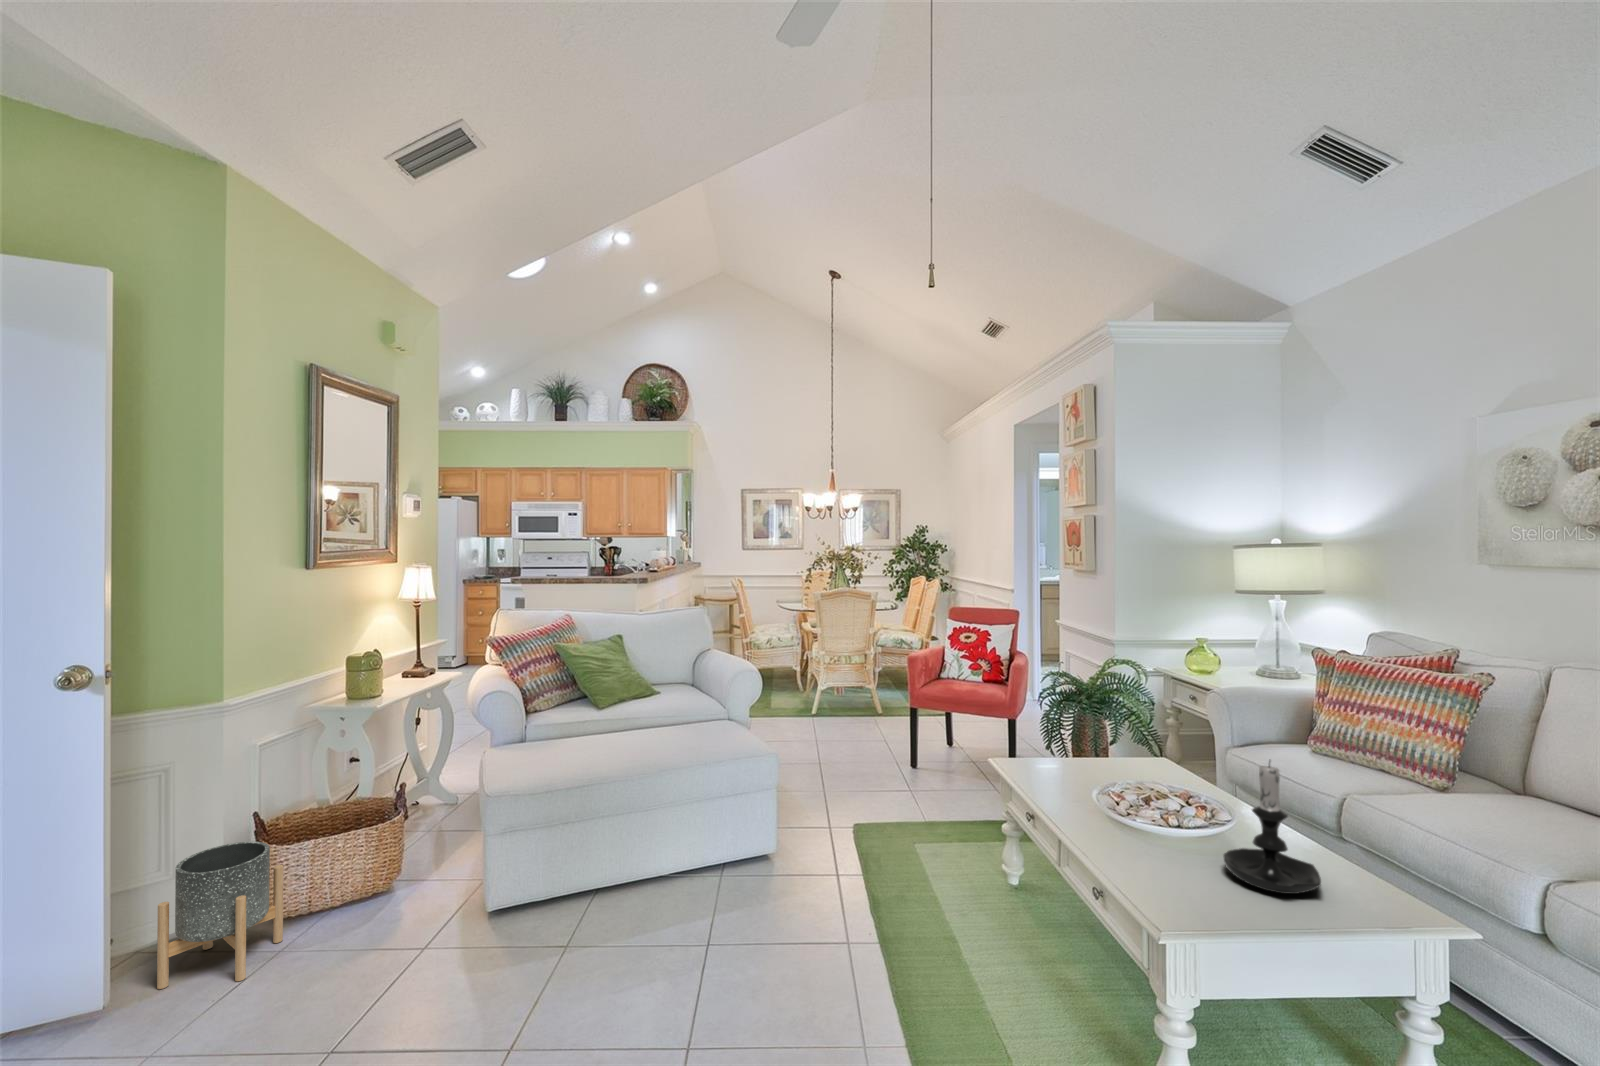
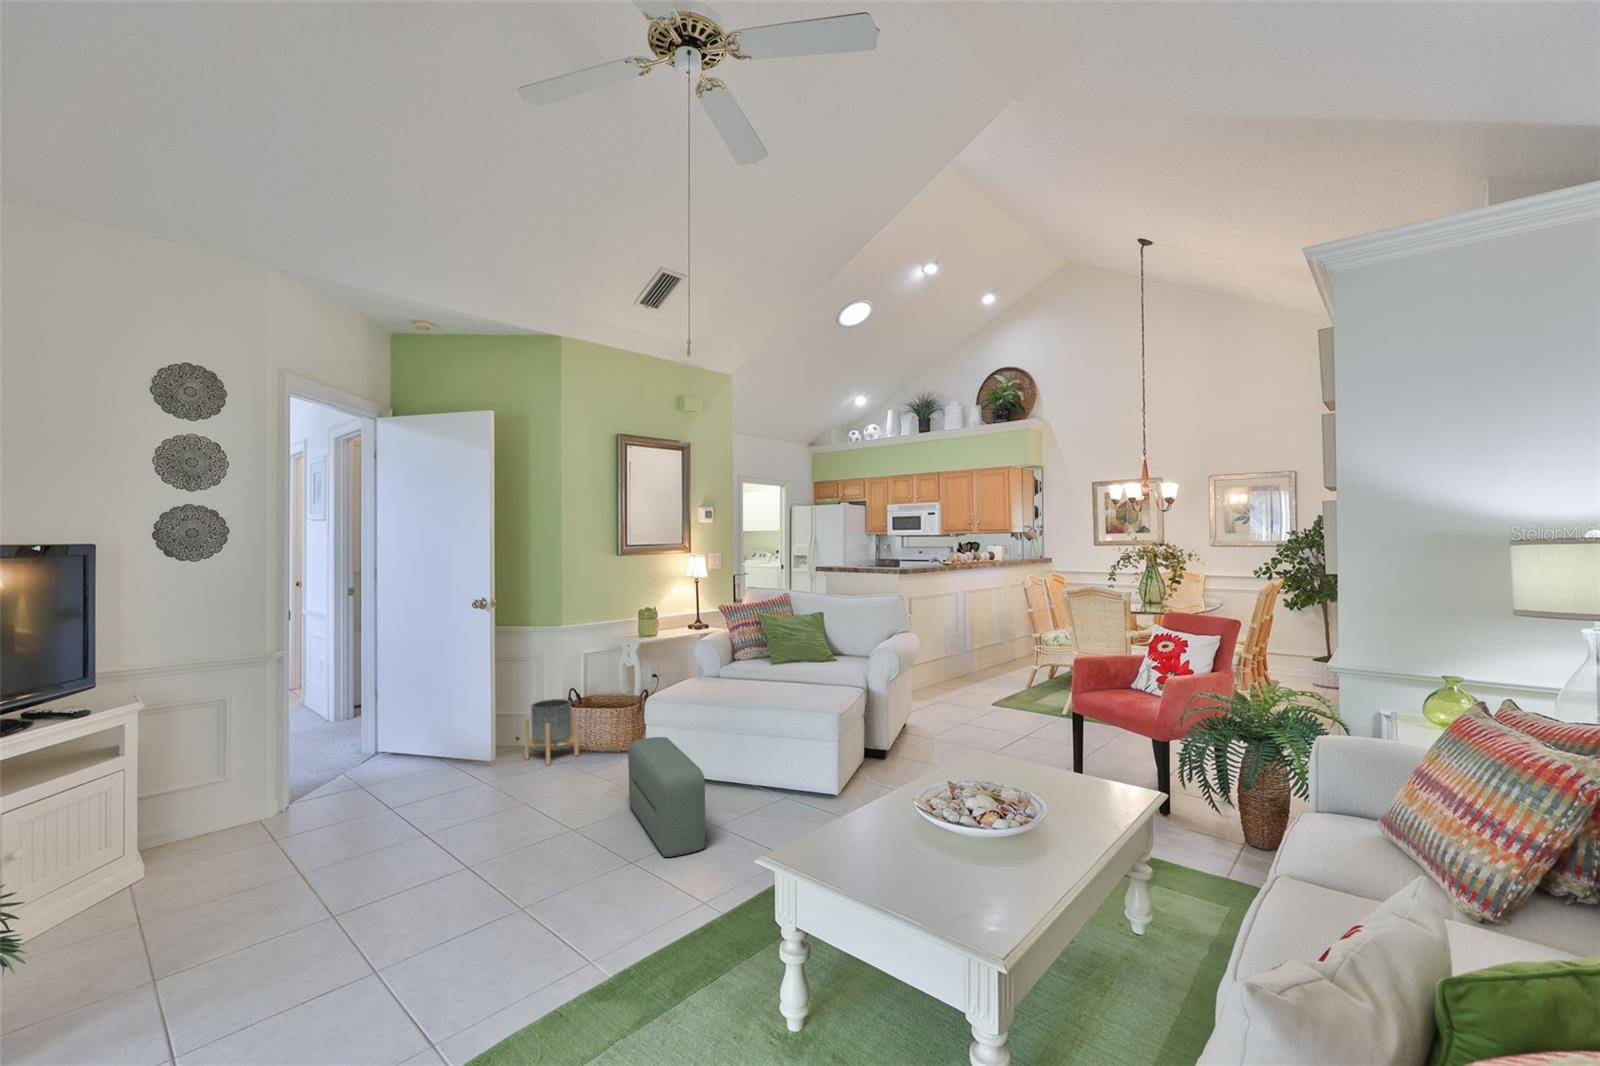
candle holder: present [1224,761,1321,894] -> none [896,755,975,882]
pouf: none [539,849,761,1028] -> present [628,737,705,857]

